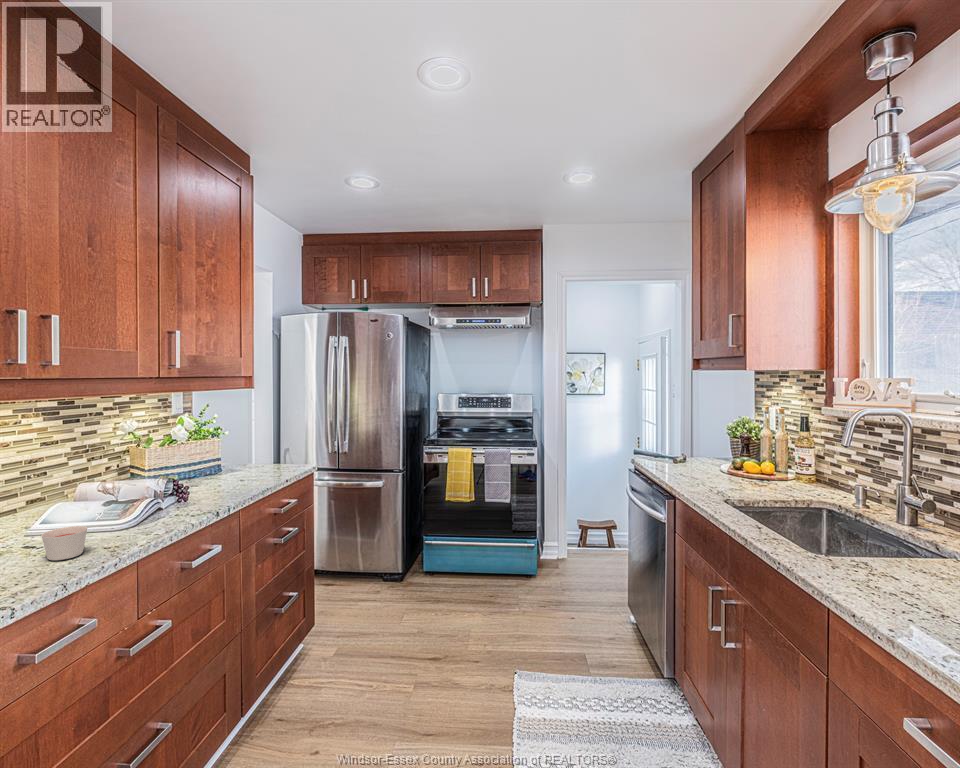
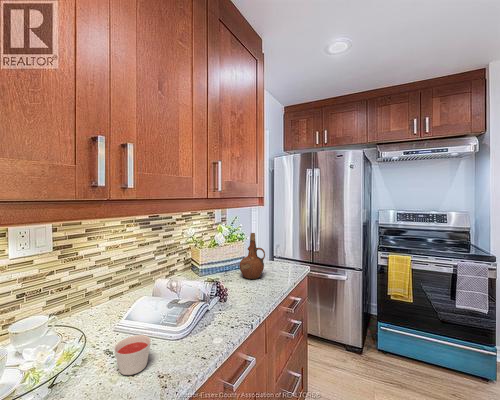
ceramic pitcher: none [209,424,248,484] -> present [239,233,265,279]

